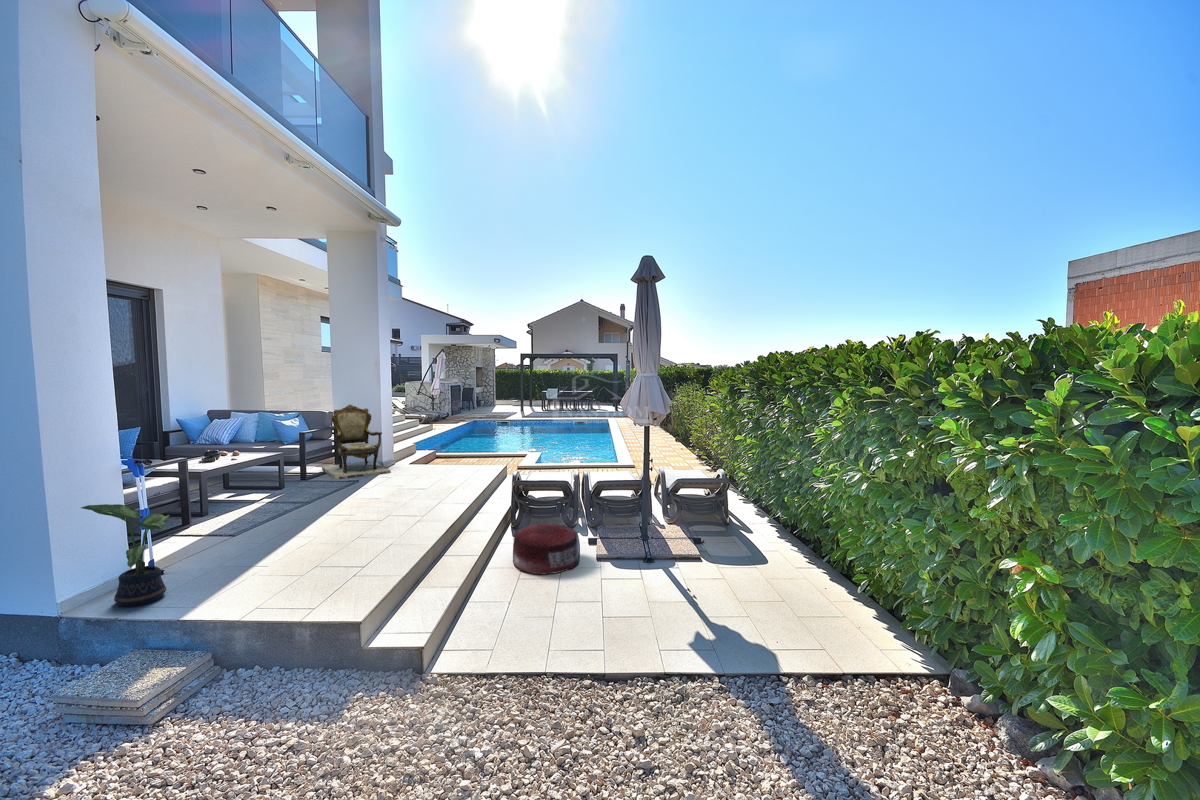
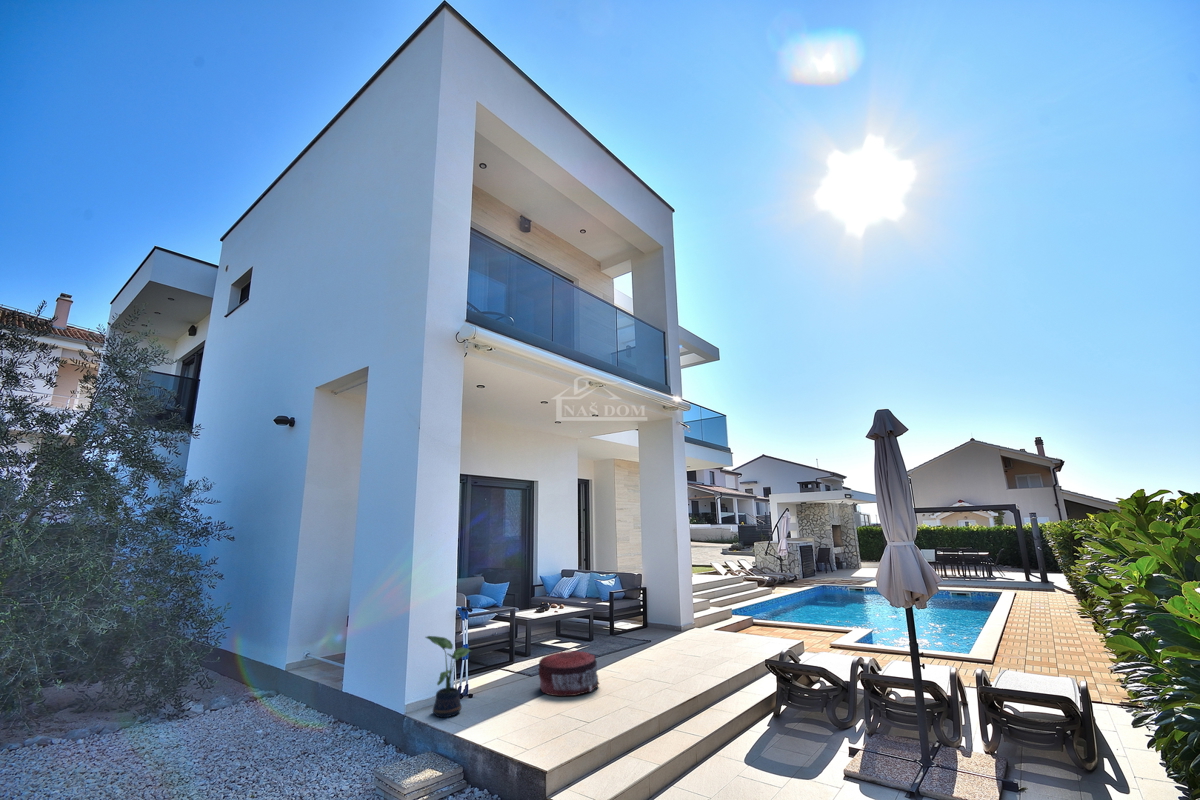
armchair: present [322,404,391,480] -> none [634,567,685,638]
pouf: present [513,523,578,574] -> present [538,651,599,696]

